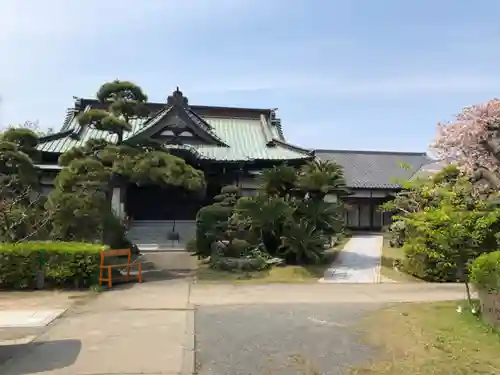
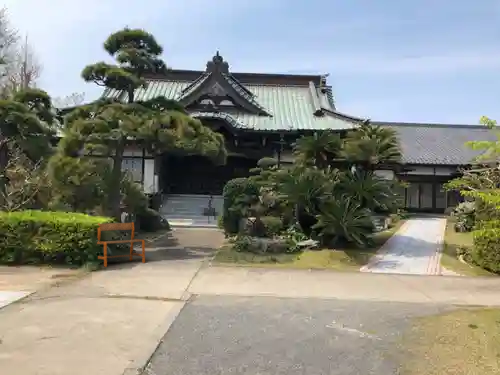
potted plant: present [36,249,46,289] -> none [15,220,38,266]

